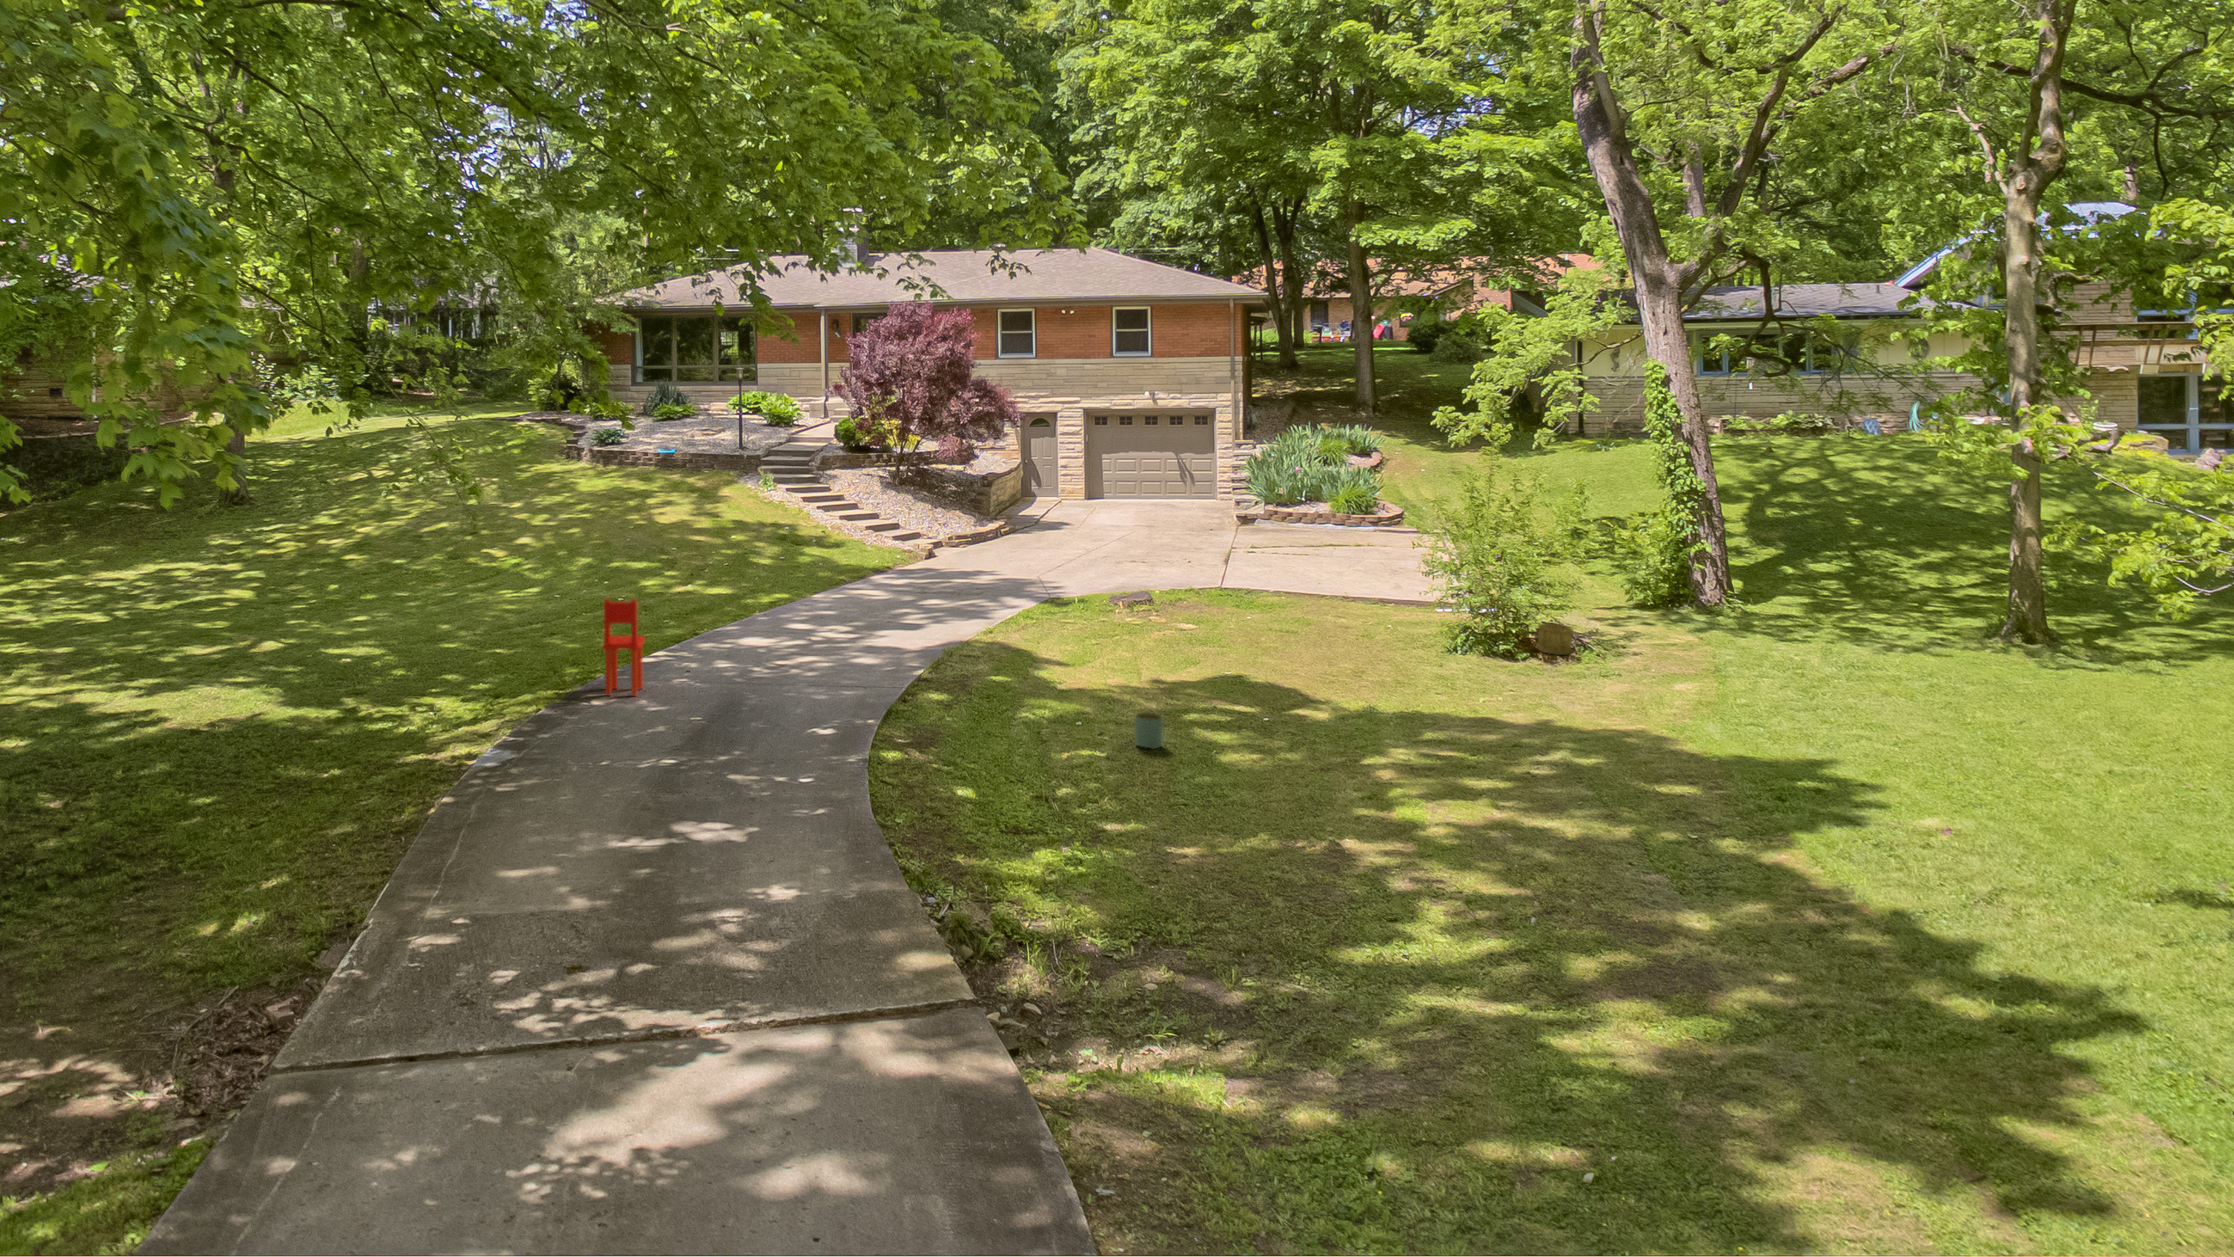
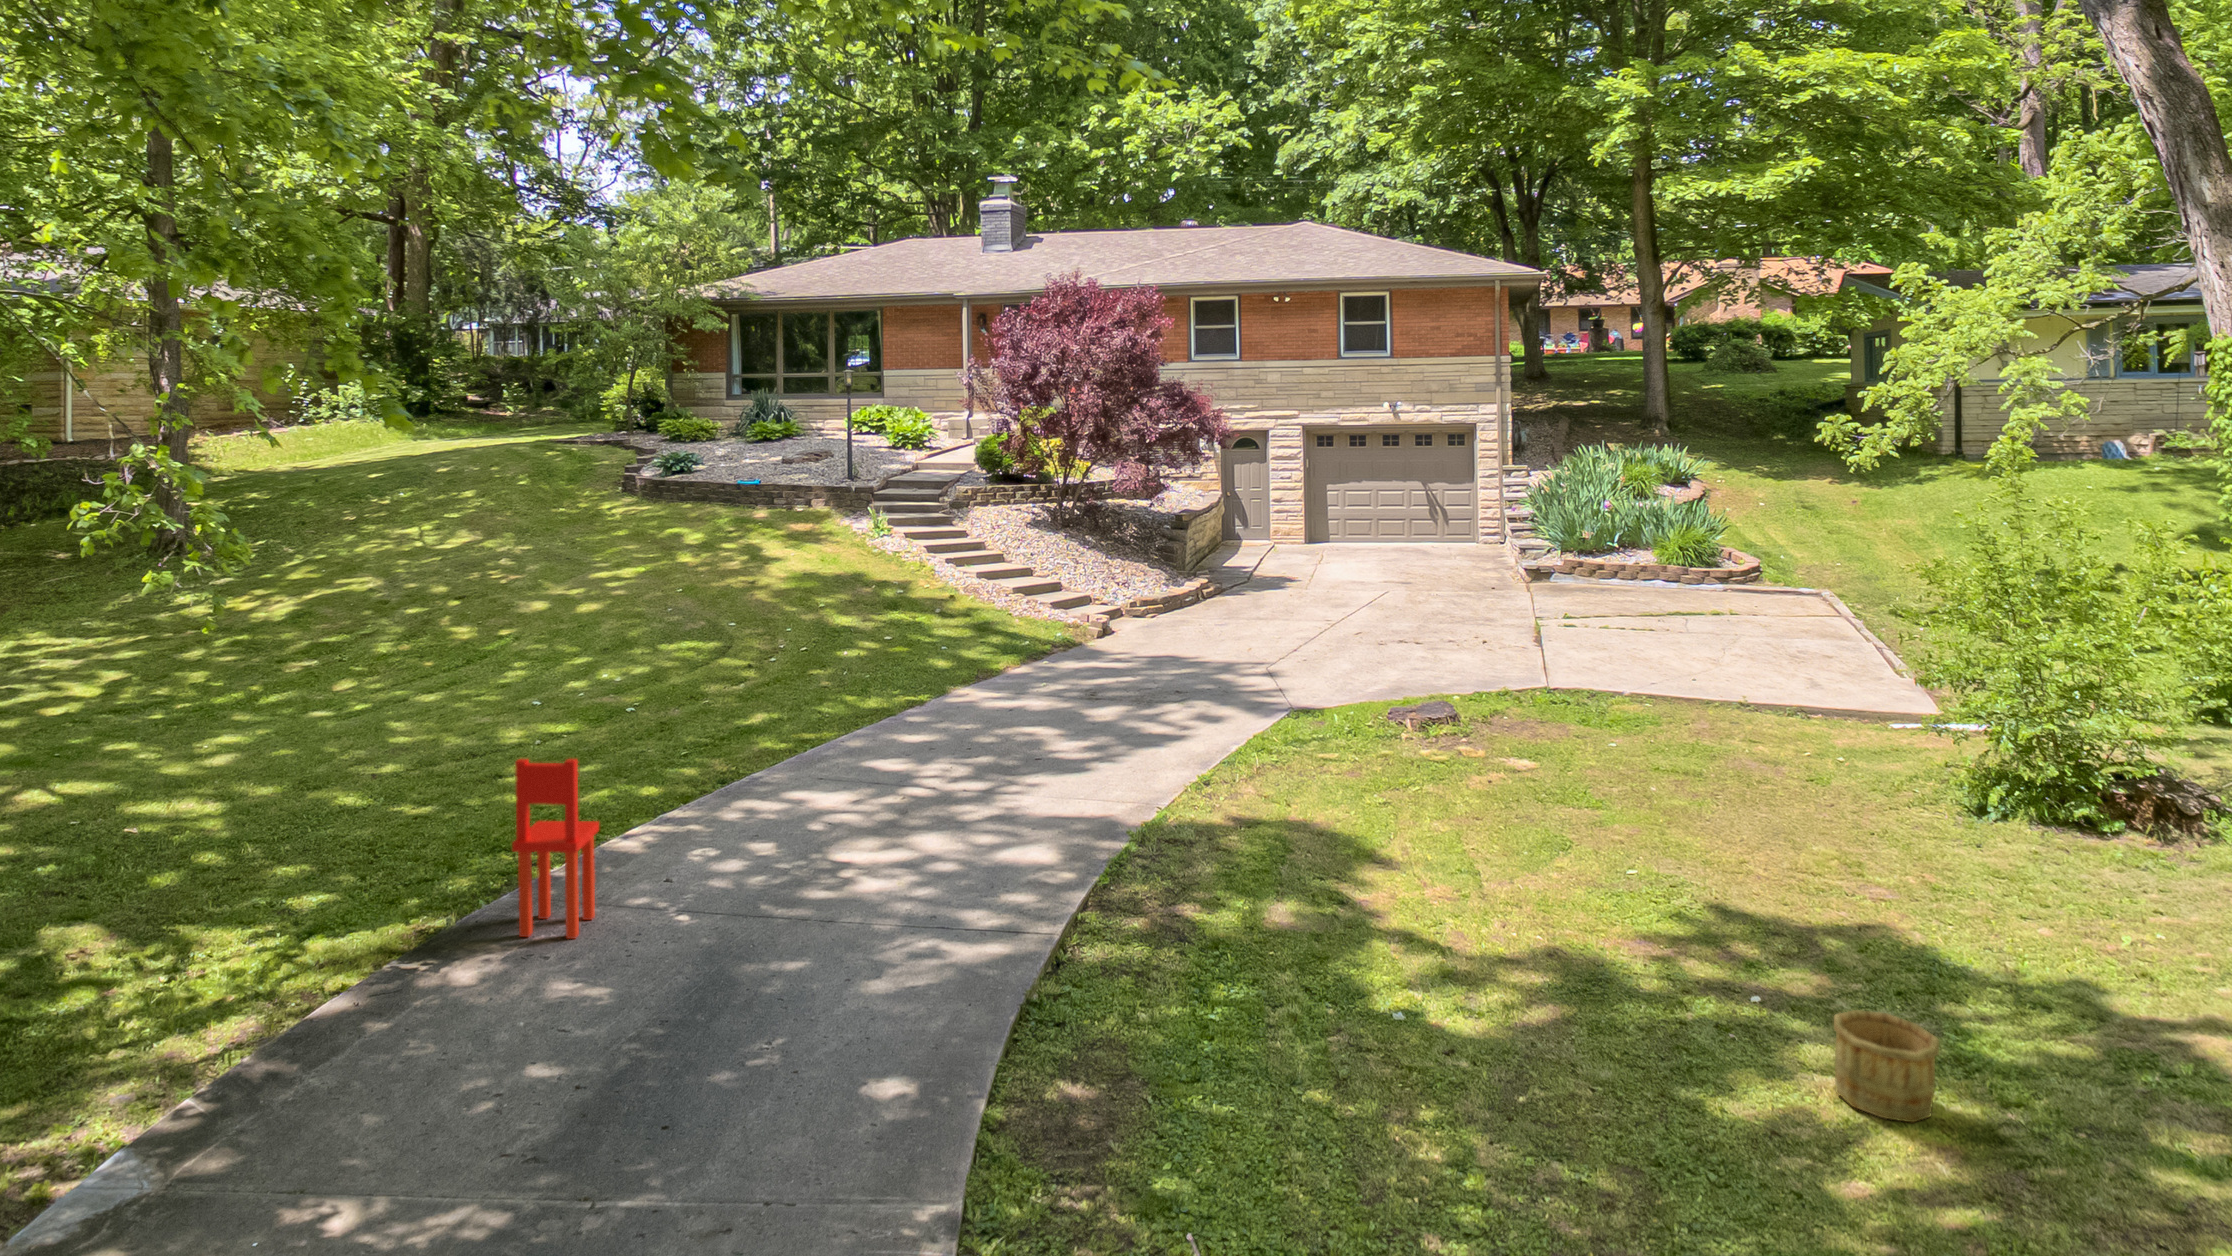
wooden bucket: present [1538,623,1573,655] -> present [1834,1010,1939,1122]
planter: present [1134,712,1164,749] -> none [1548,1021,1613,1110]

